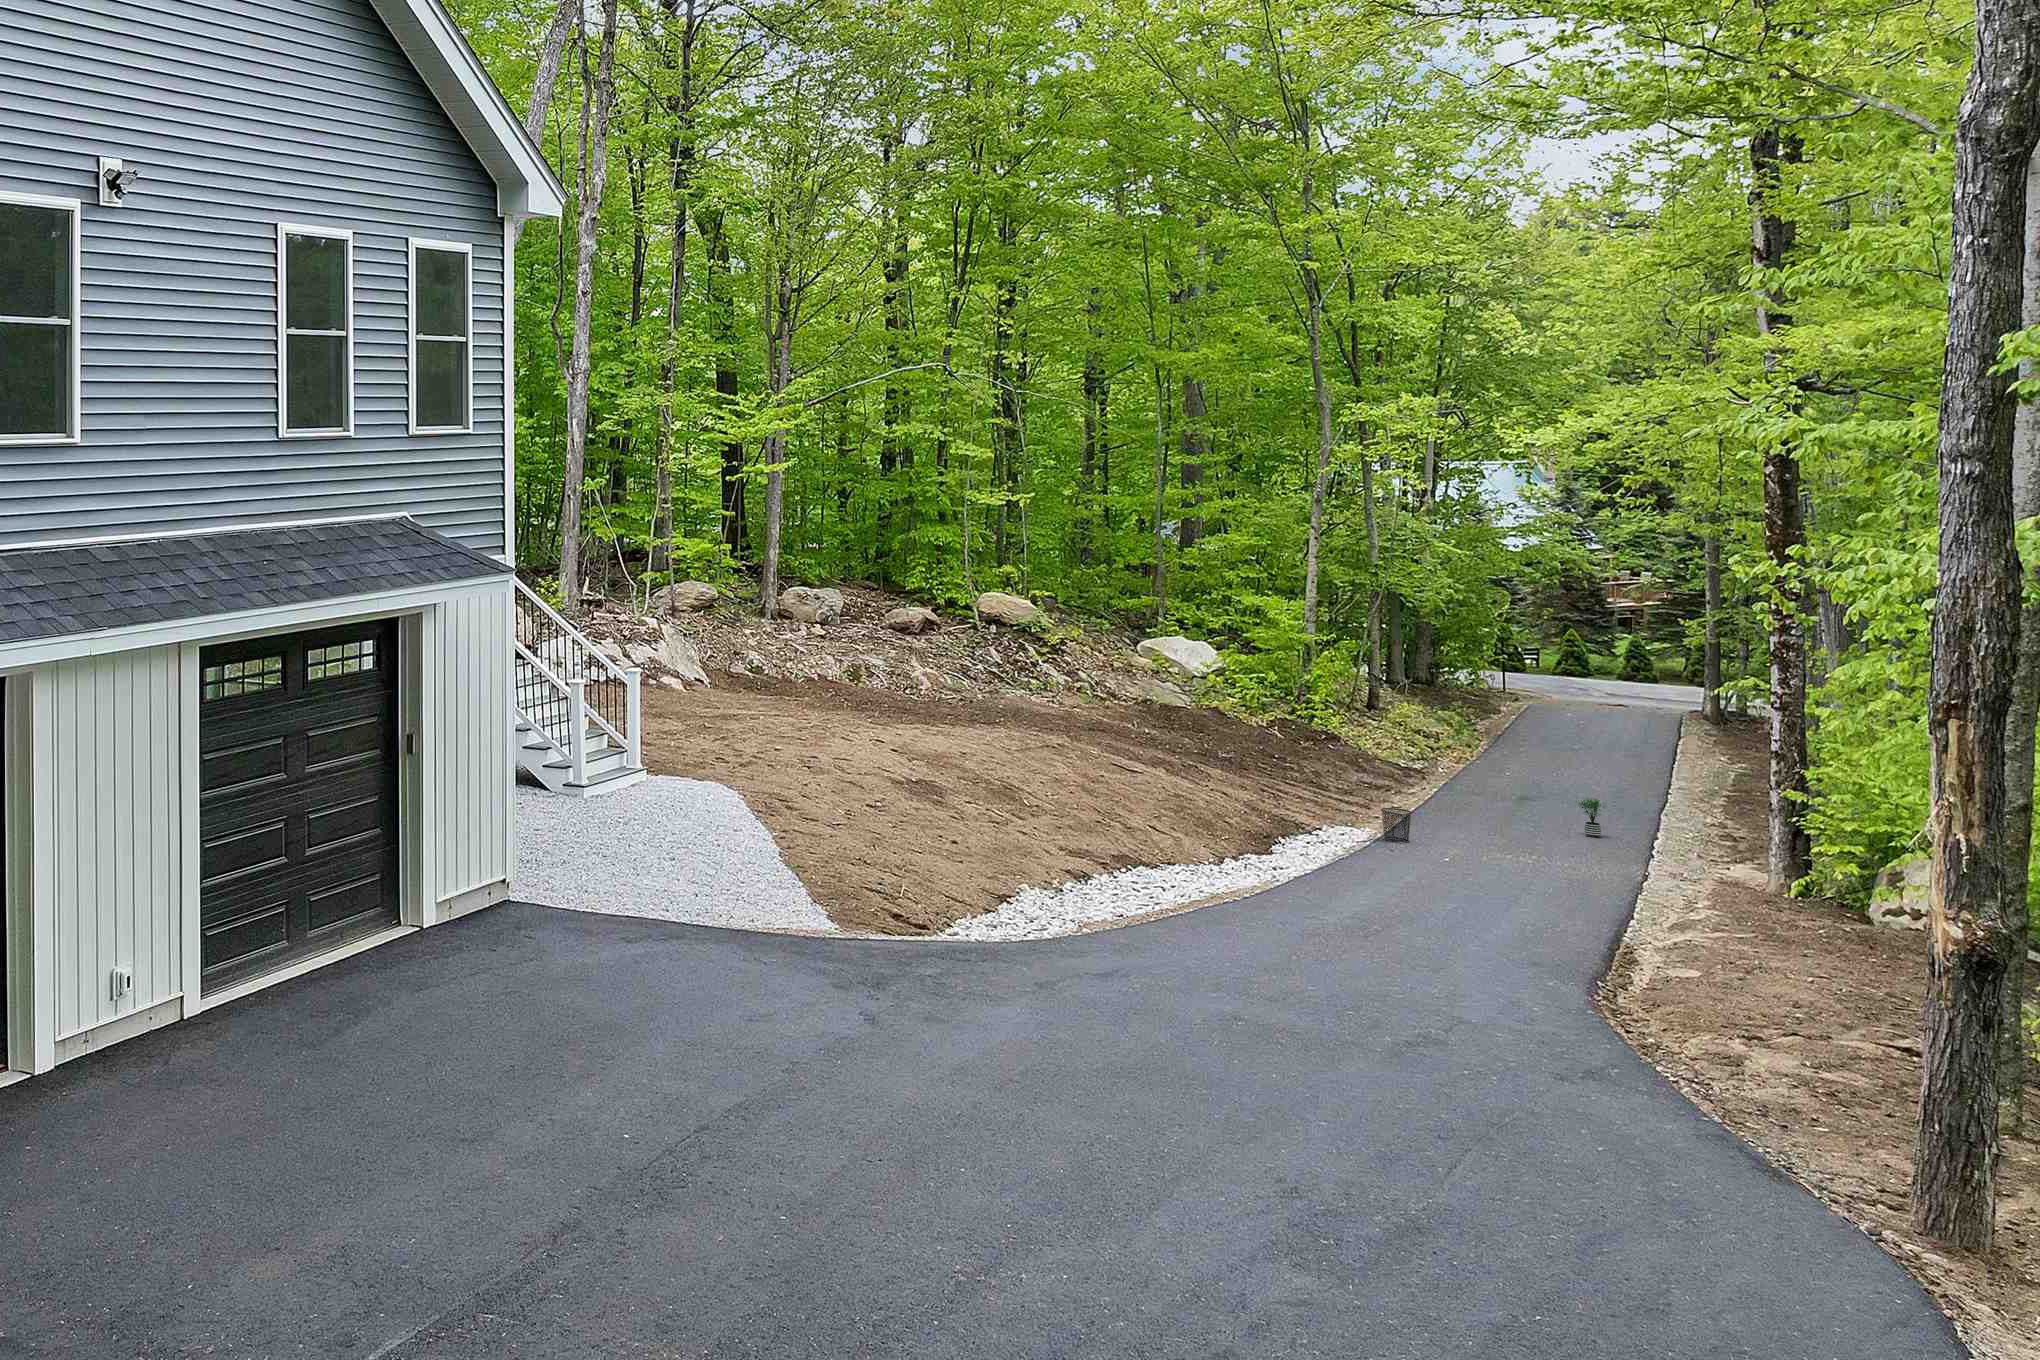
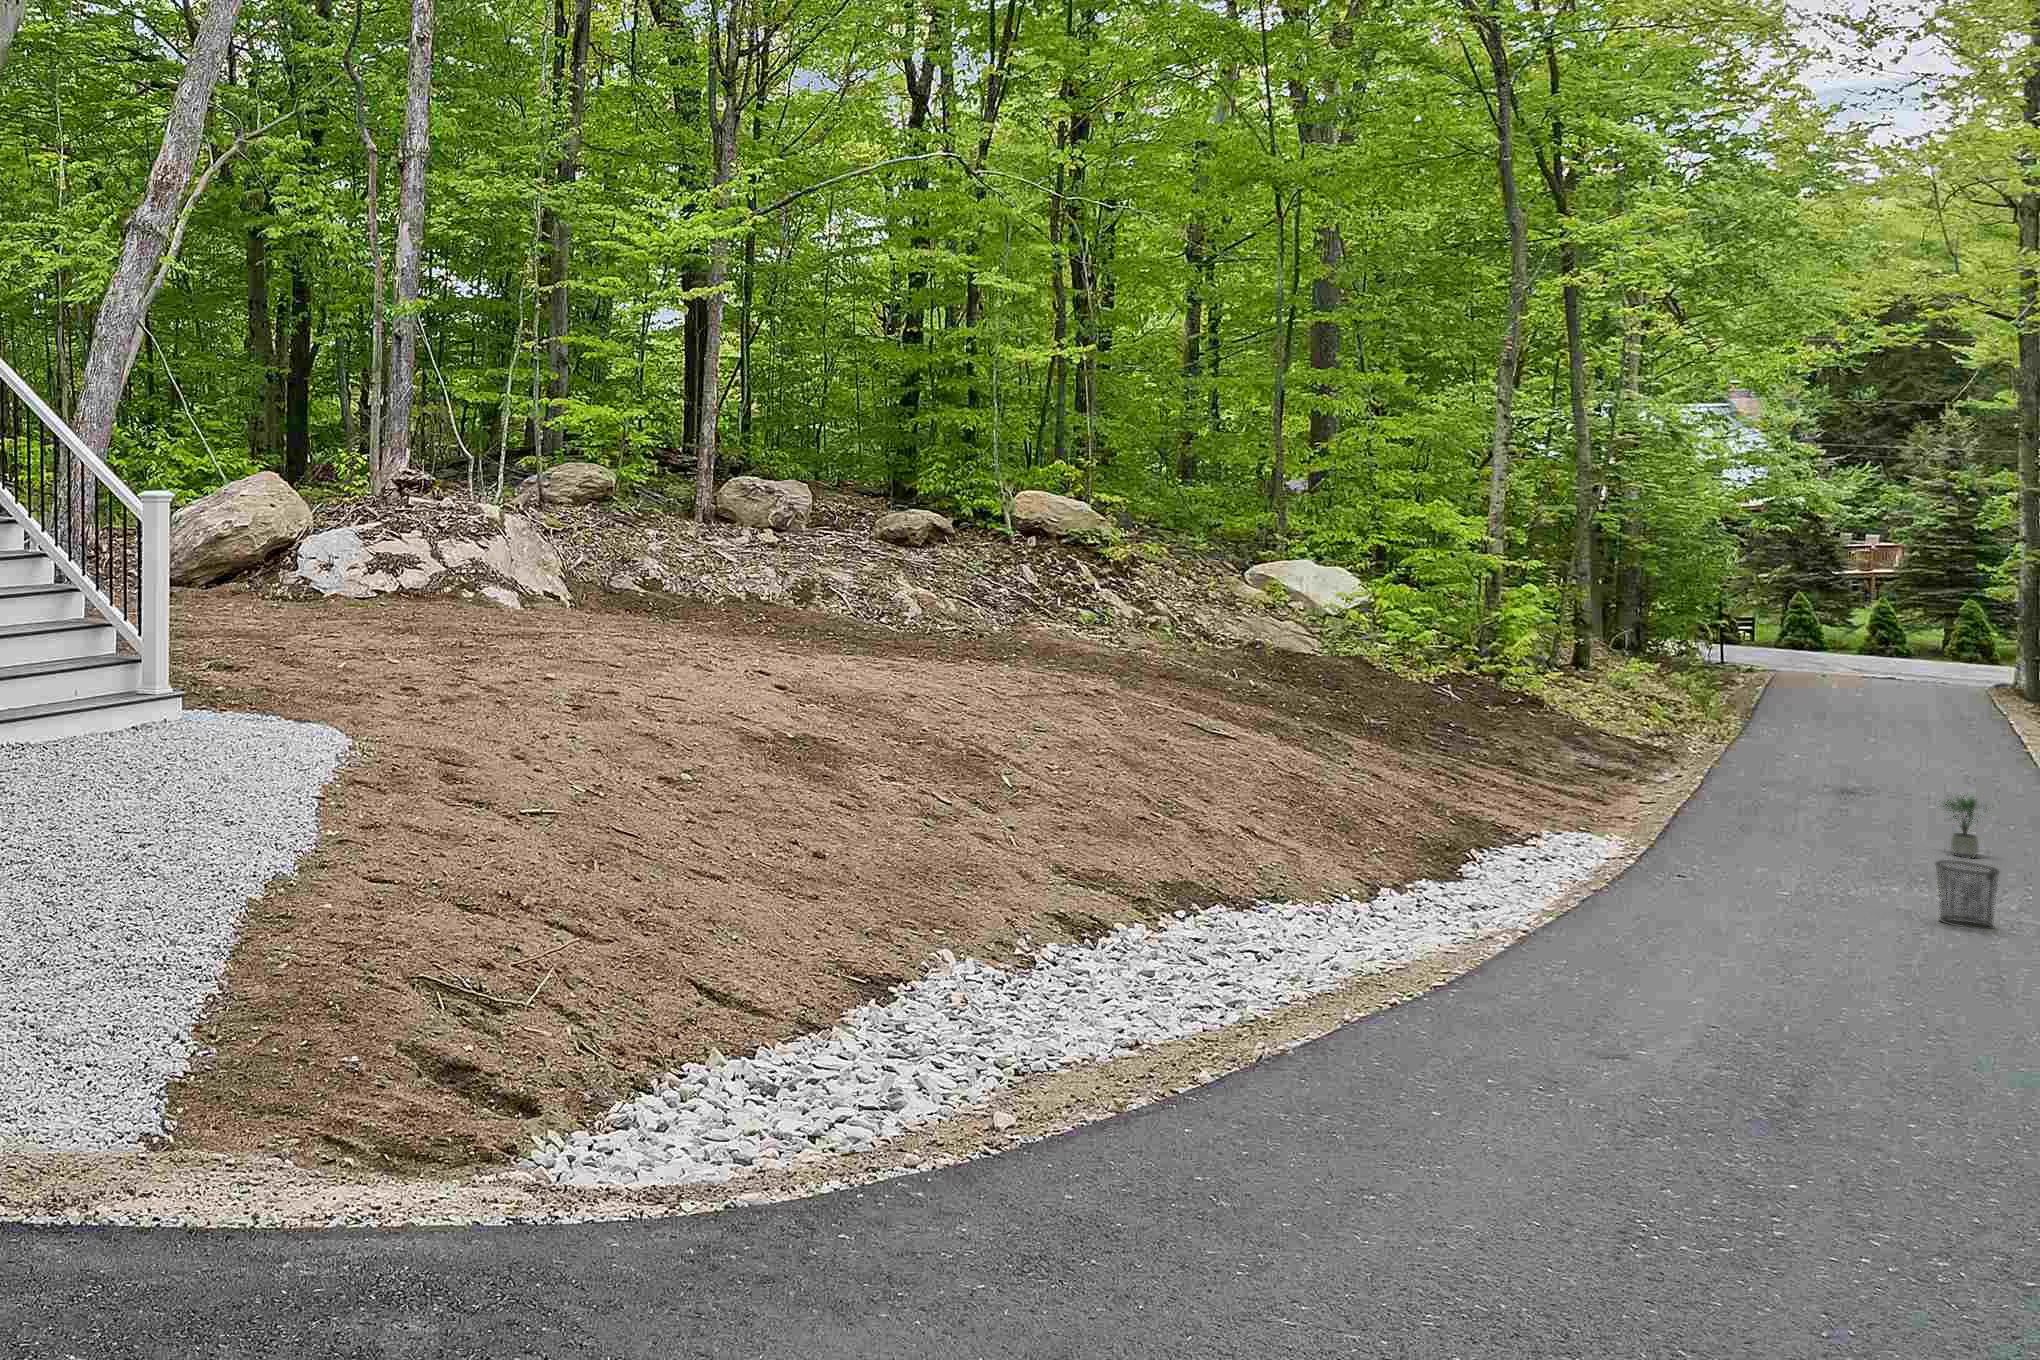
waste bin: present [1381,808,1412,843] -> present [1935,860,1999,929]

